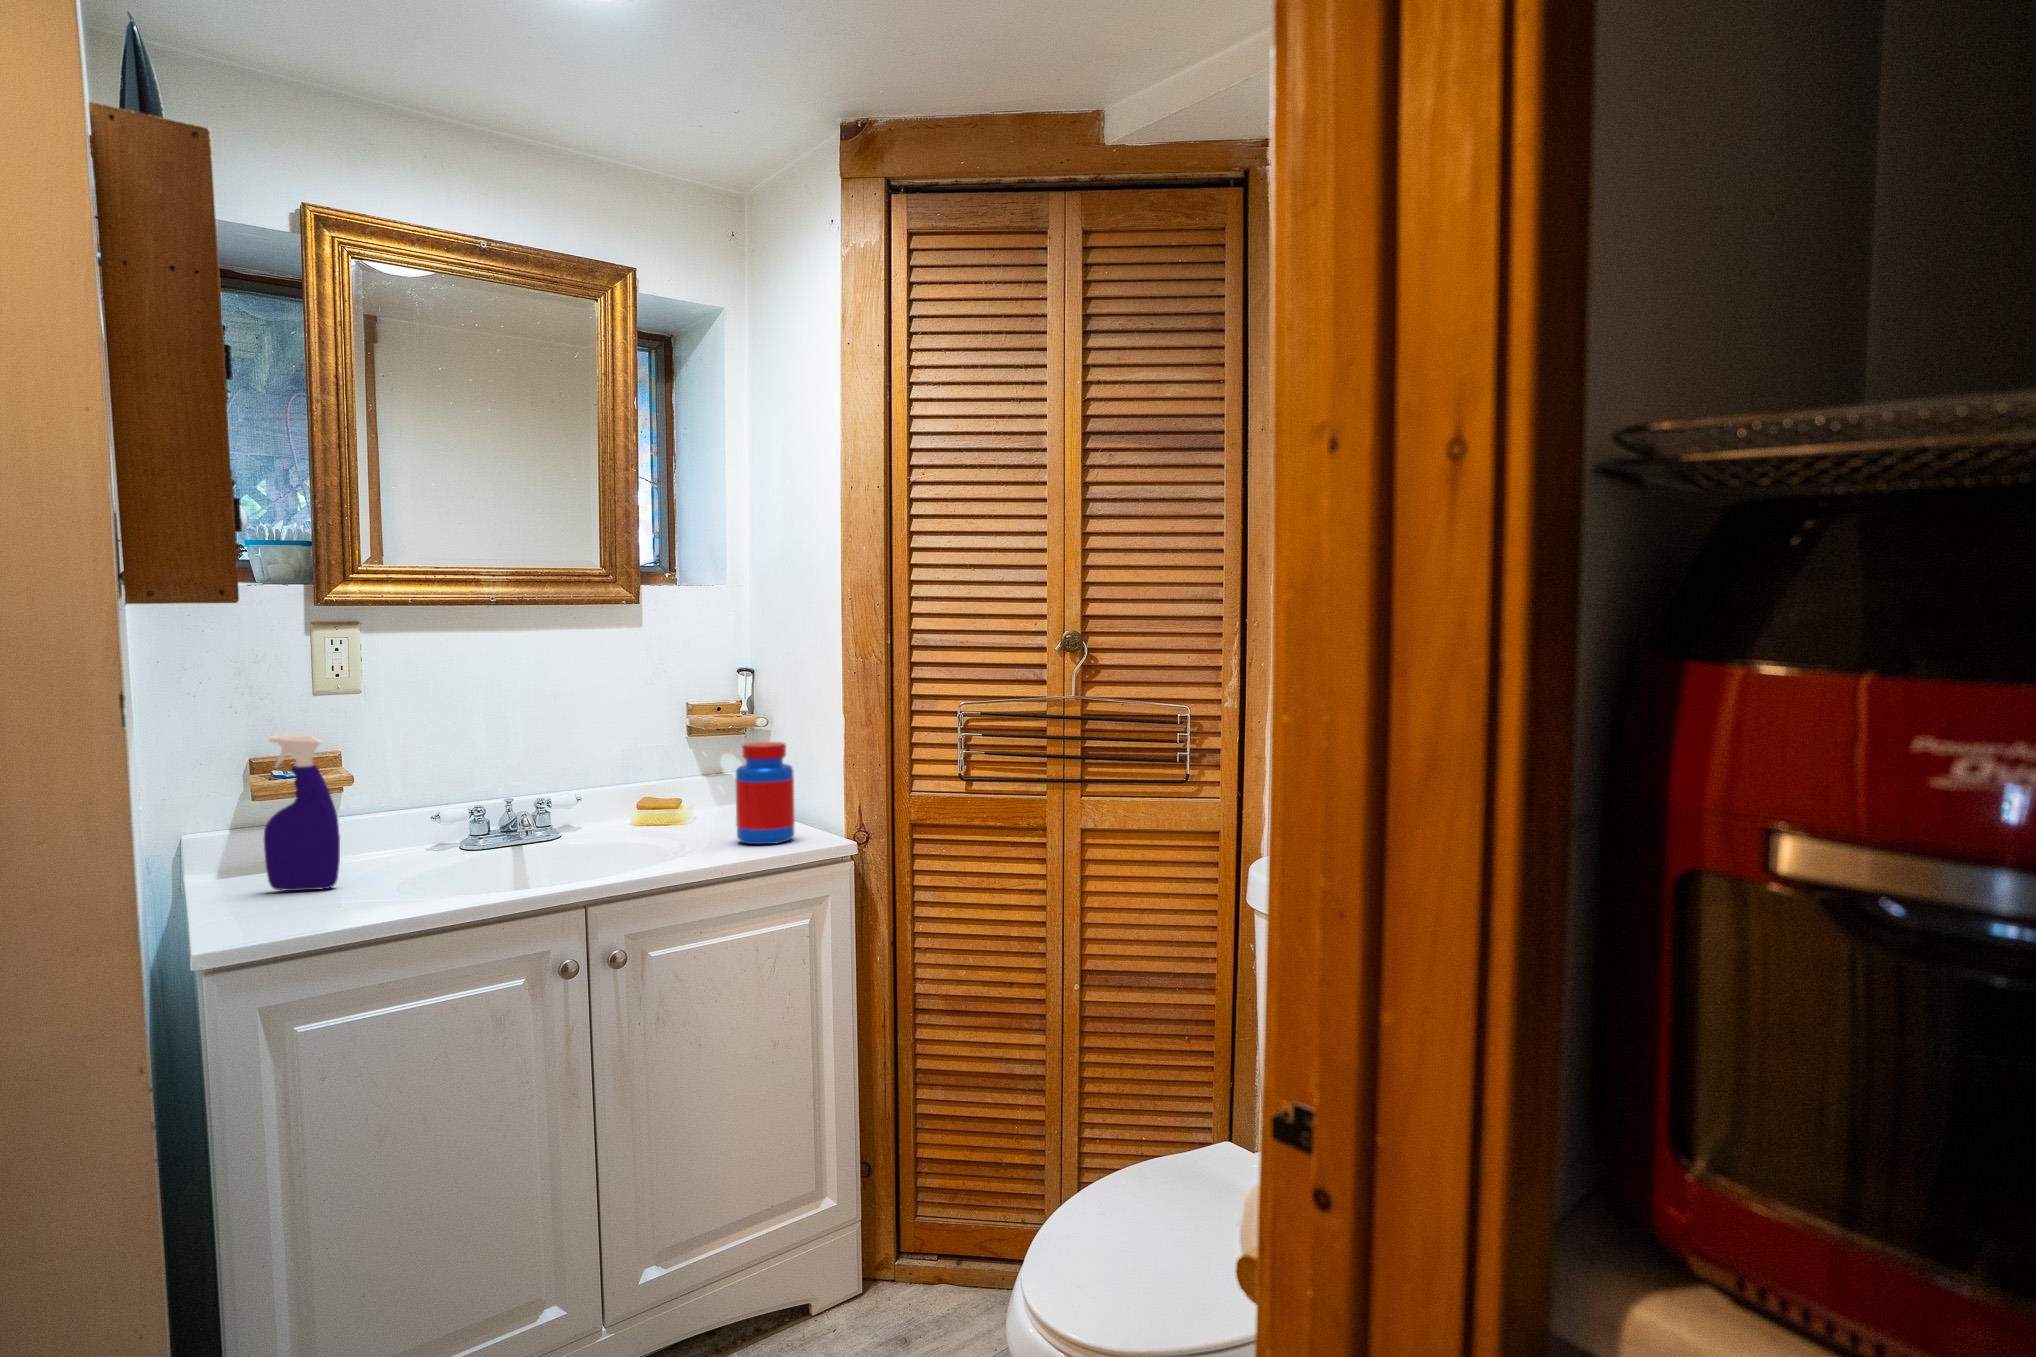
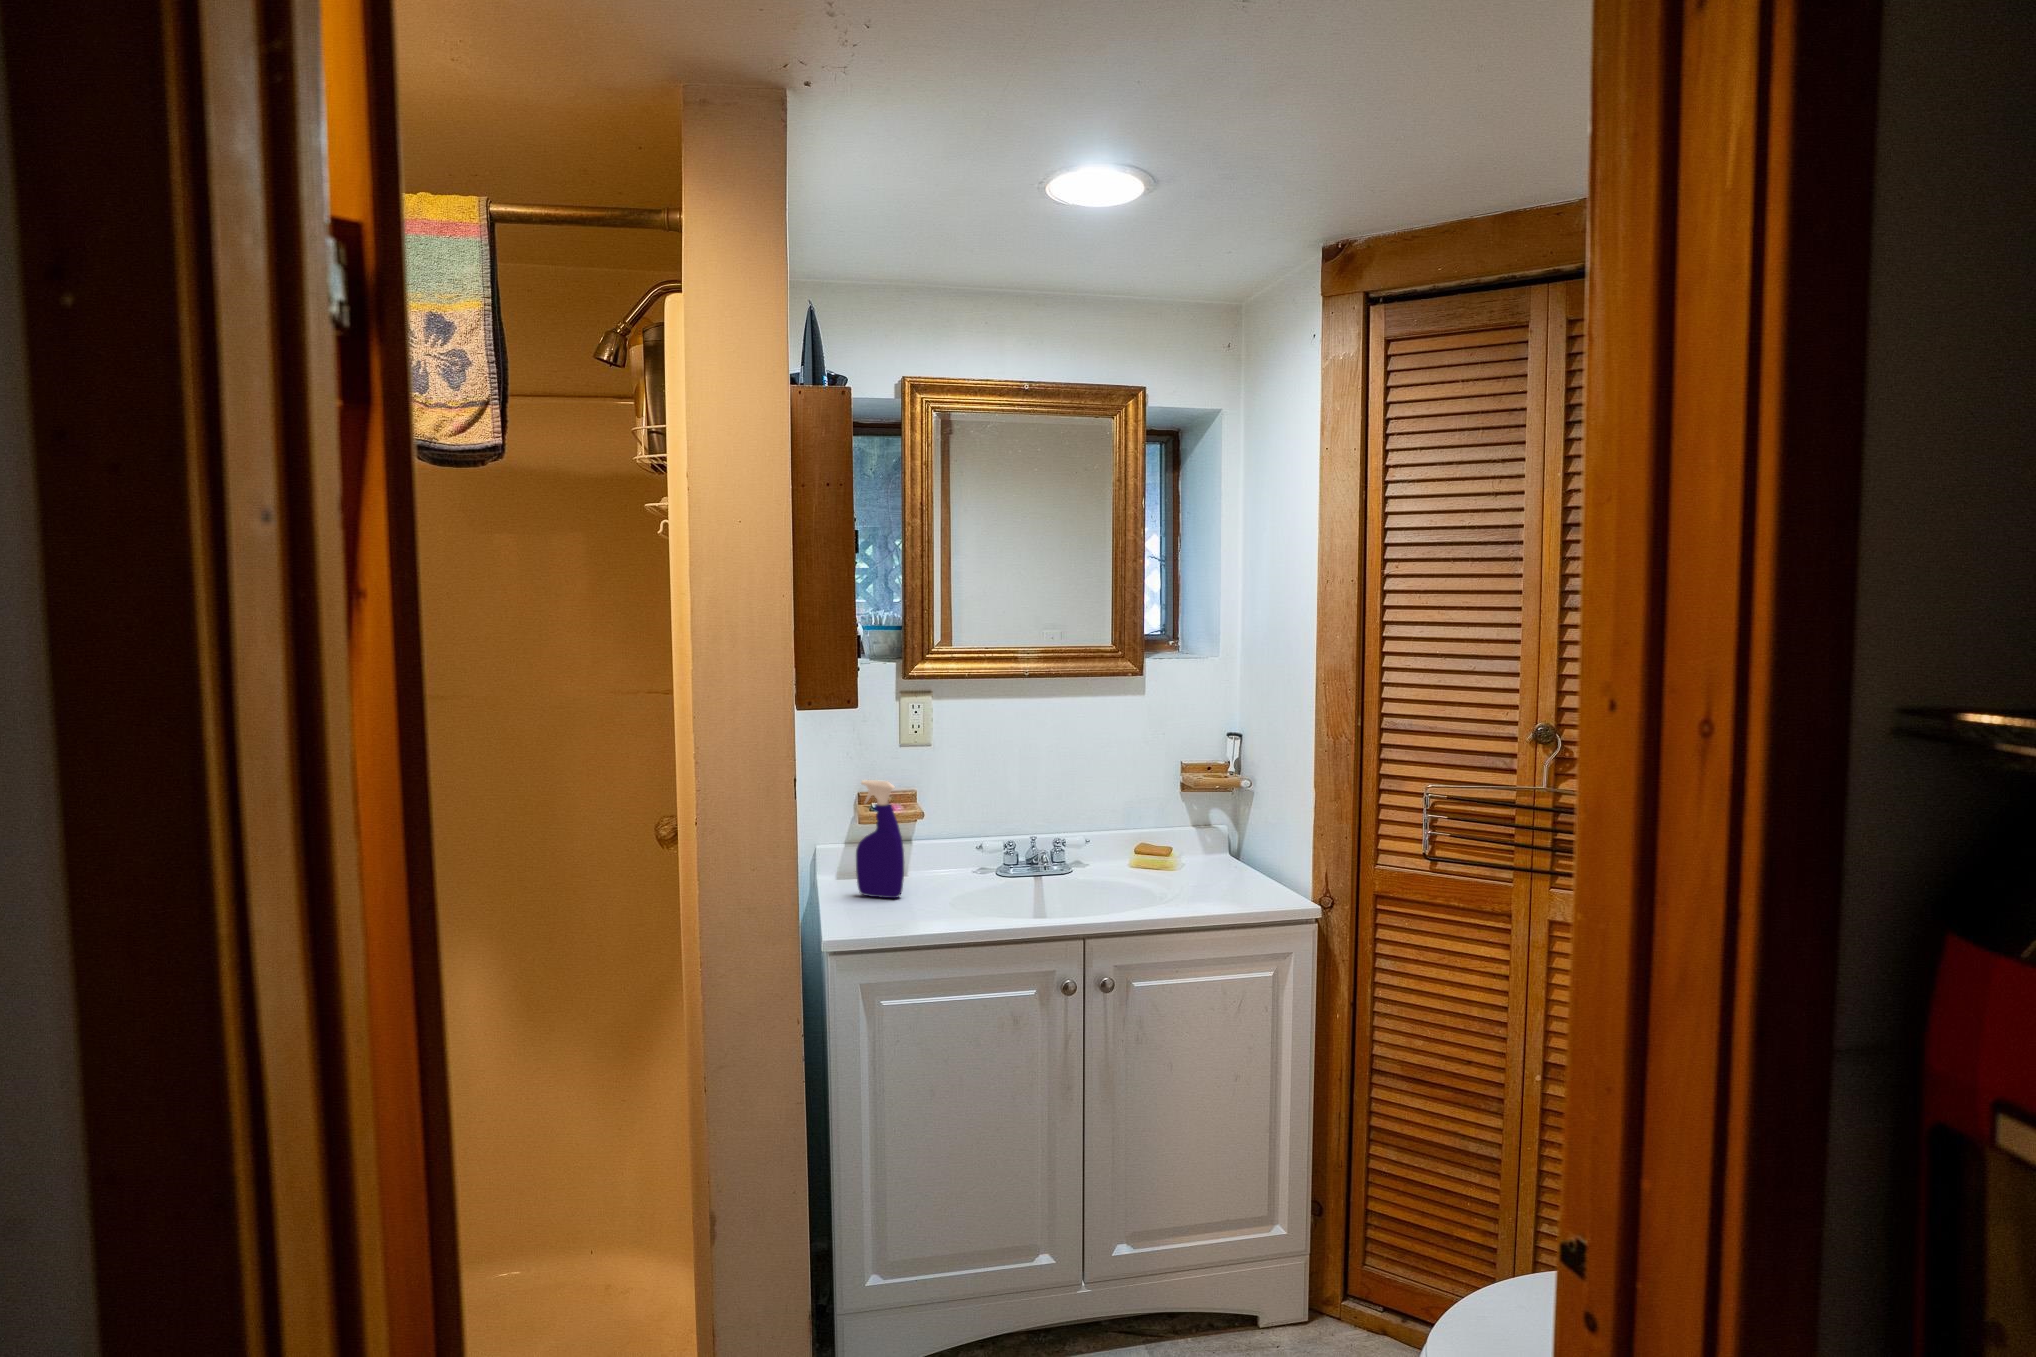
jar: present [735,742,795,844] -> none [1211,804,1262,897]

